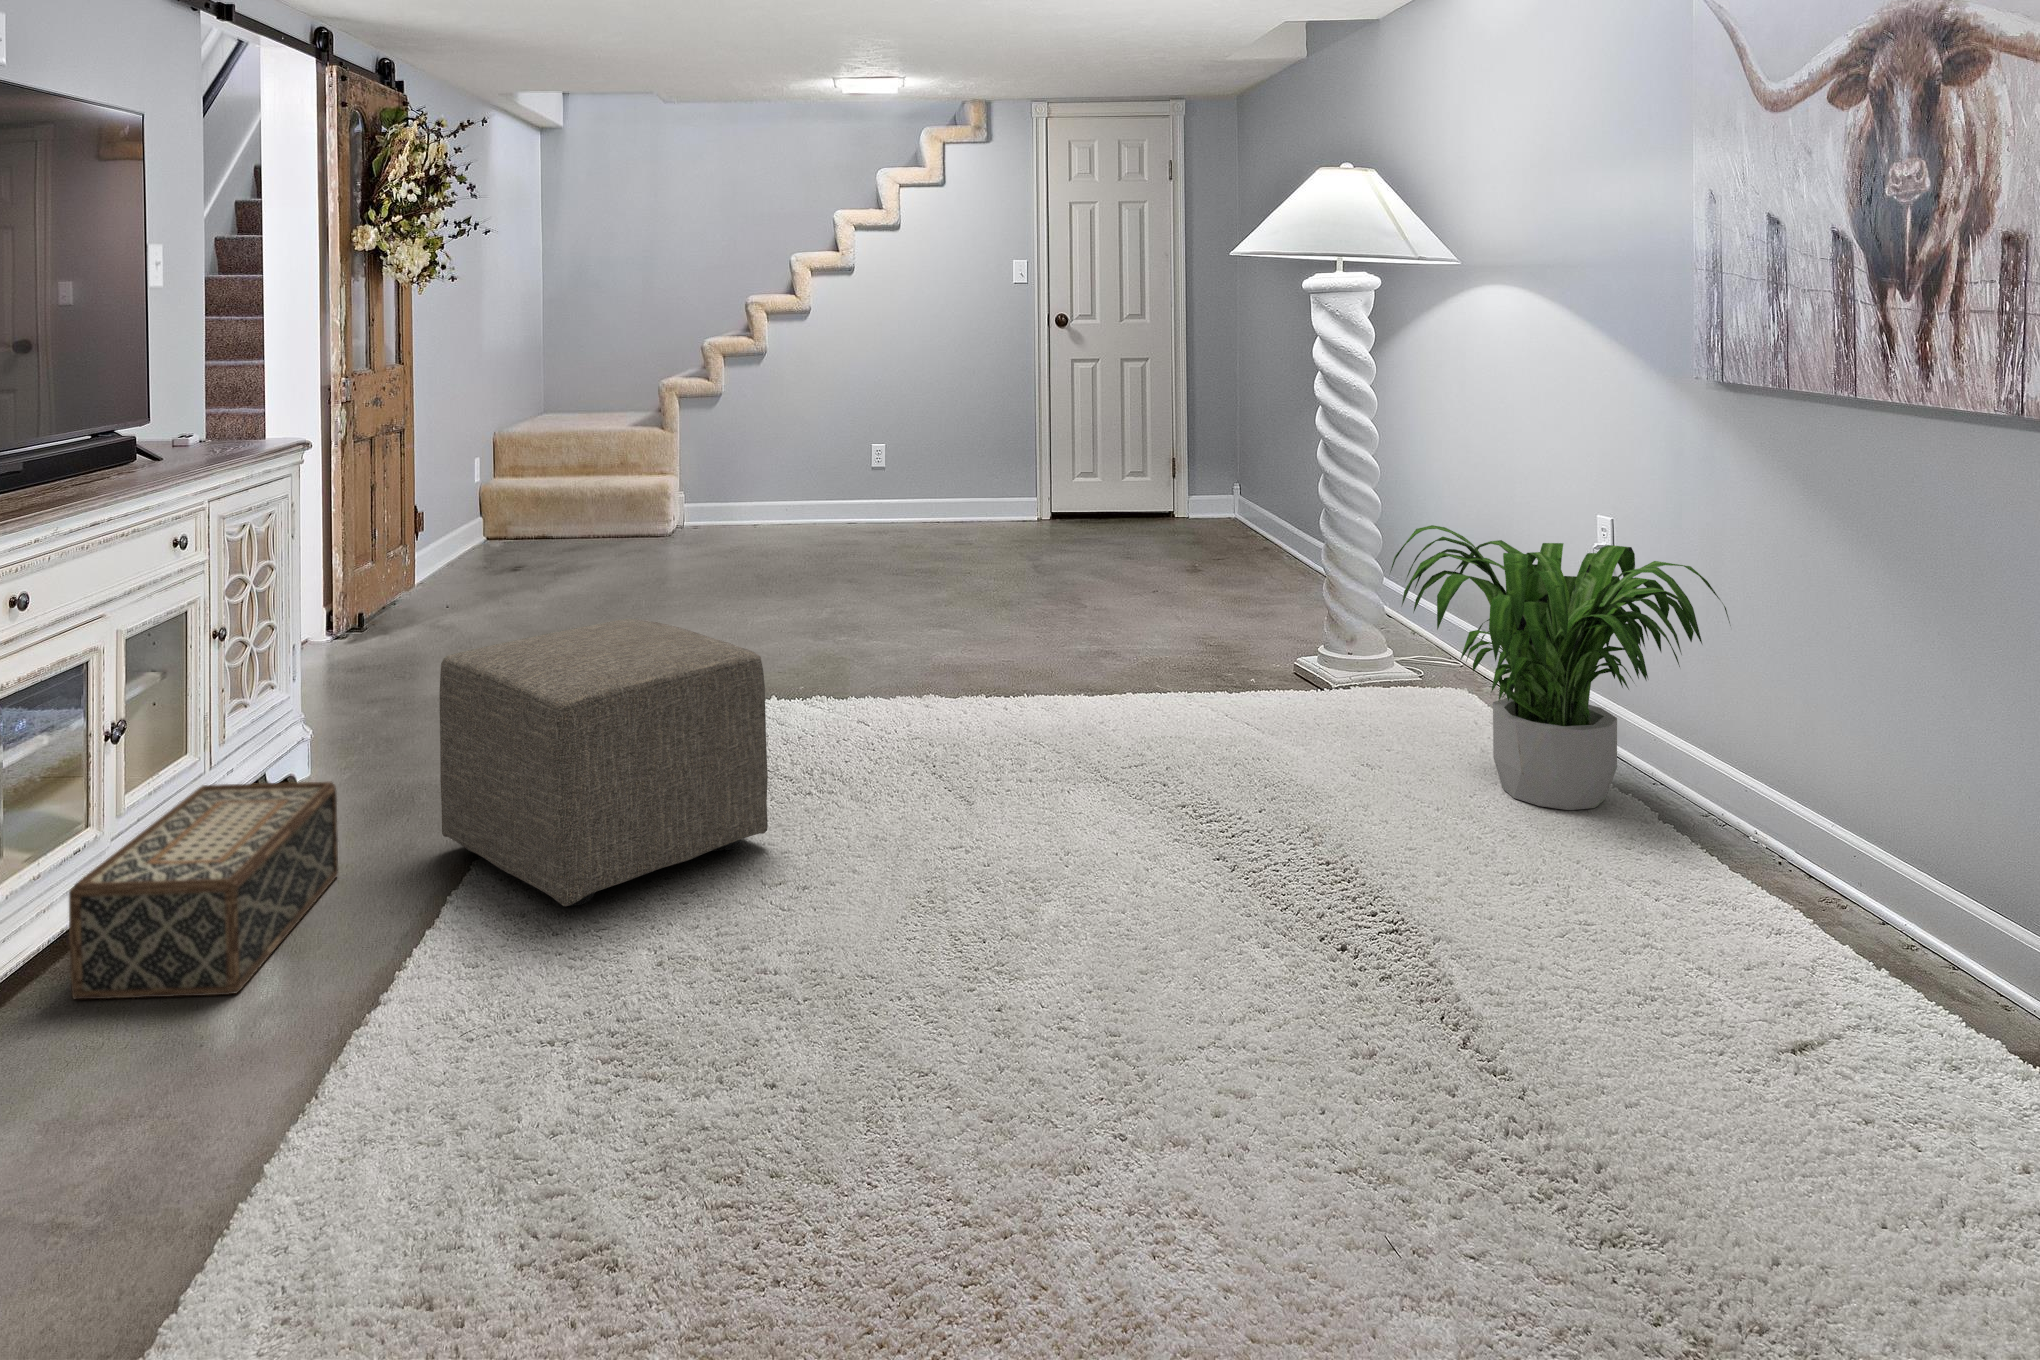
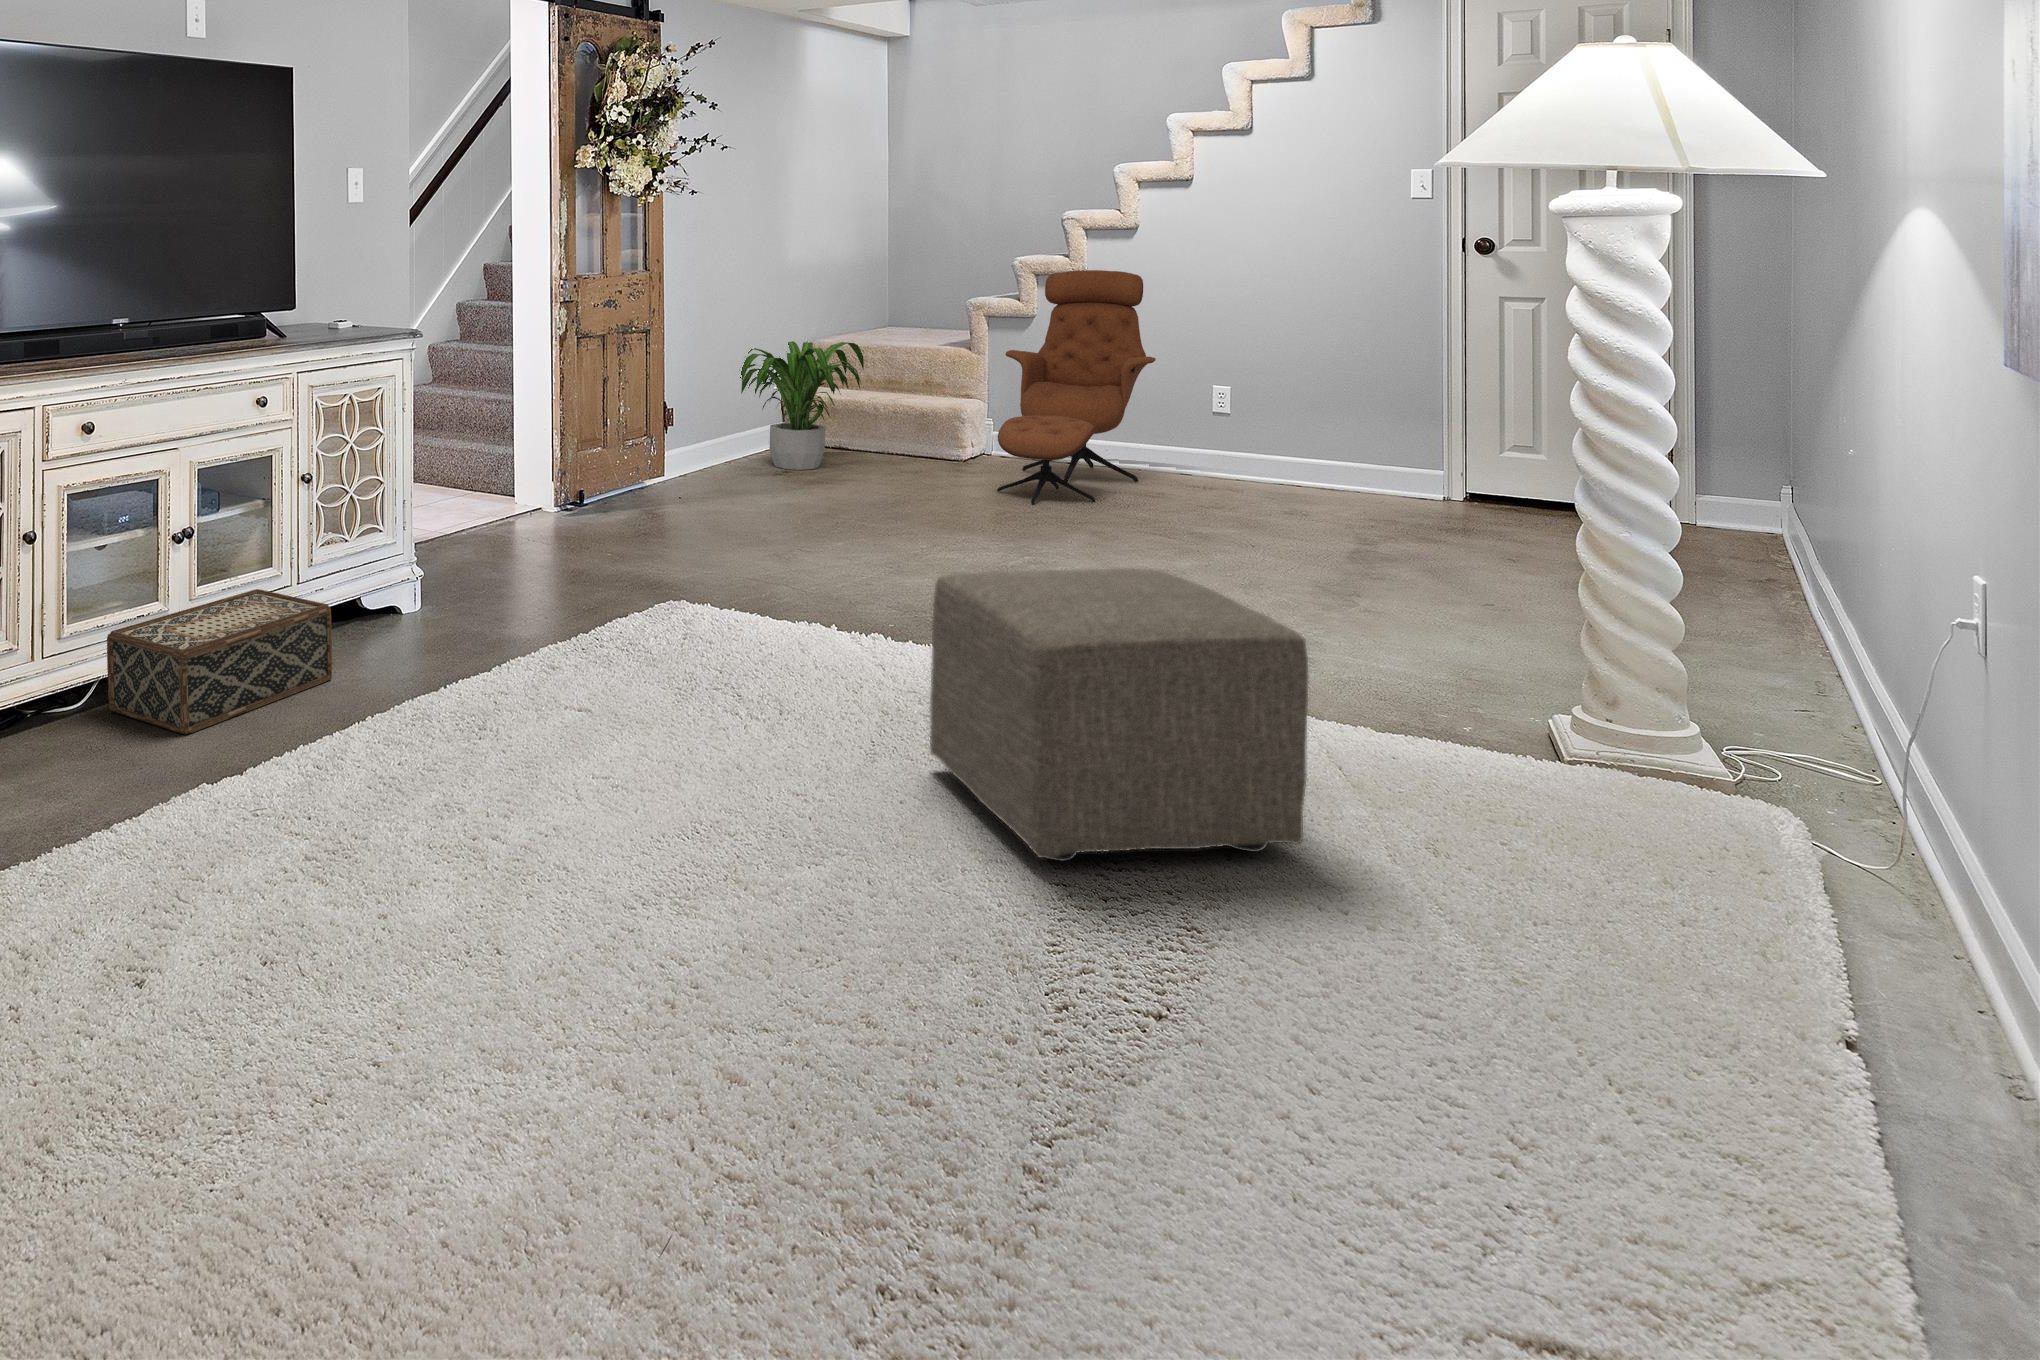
lounge chair: none [720,348,846,563] -> present [997,270,1156,504]
potted plant: present [1390,525,1730,810] -> present [740,341,864,470]
ottoman: present [440,619,768,907] -> present [930,569,1308,861]

